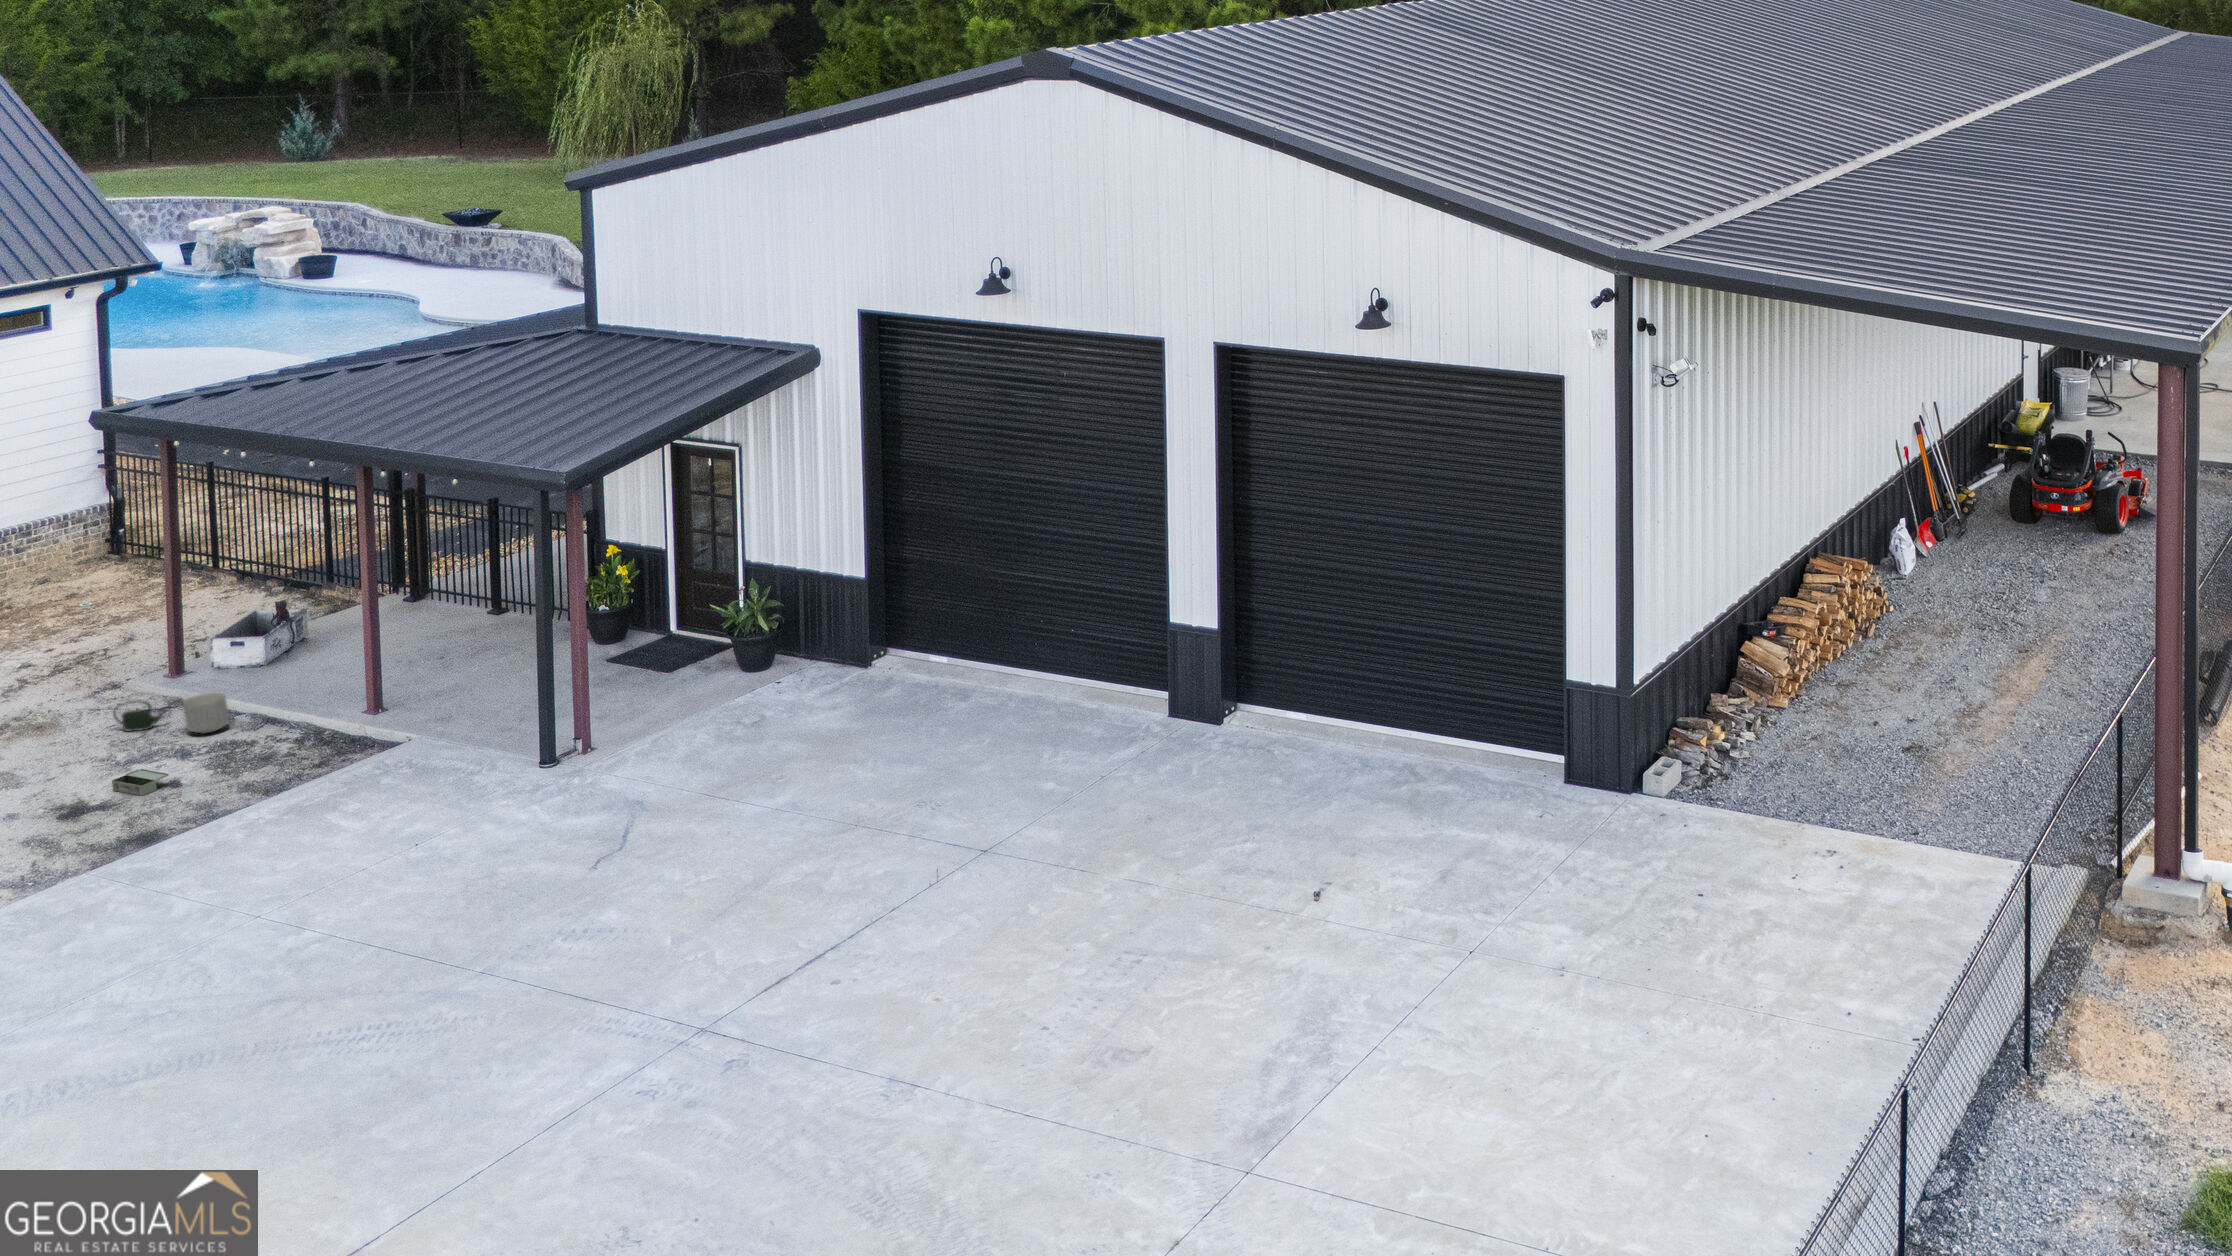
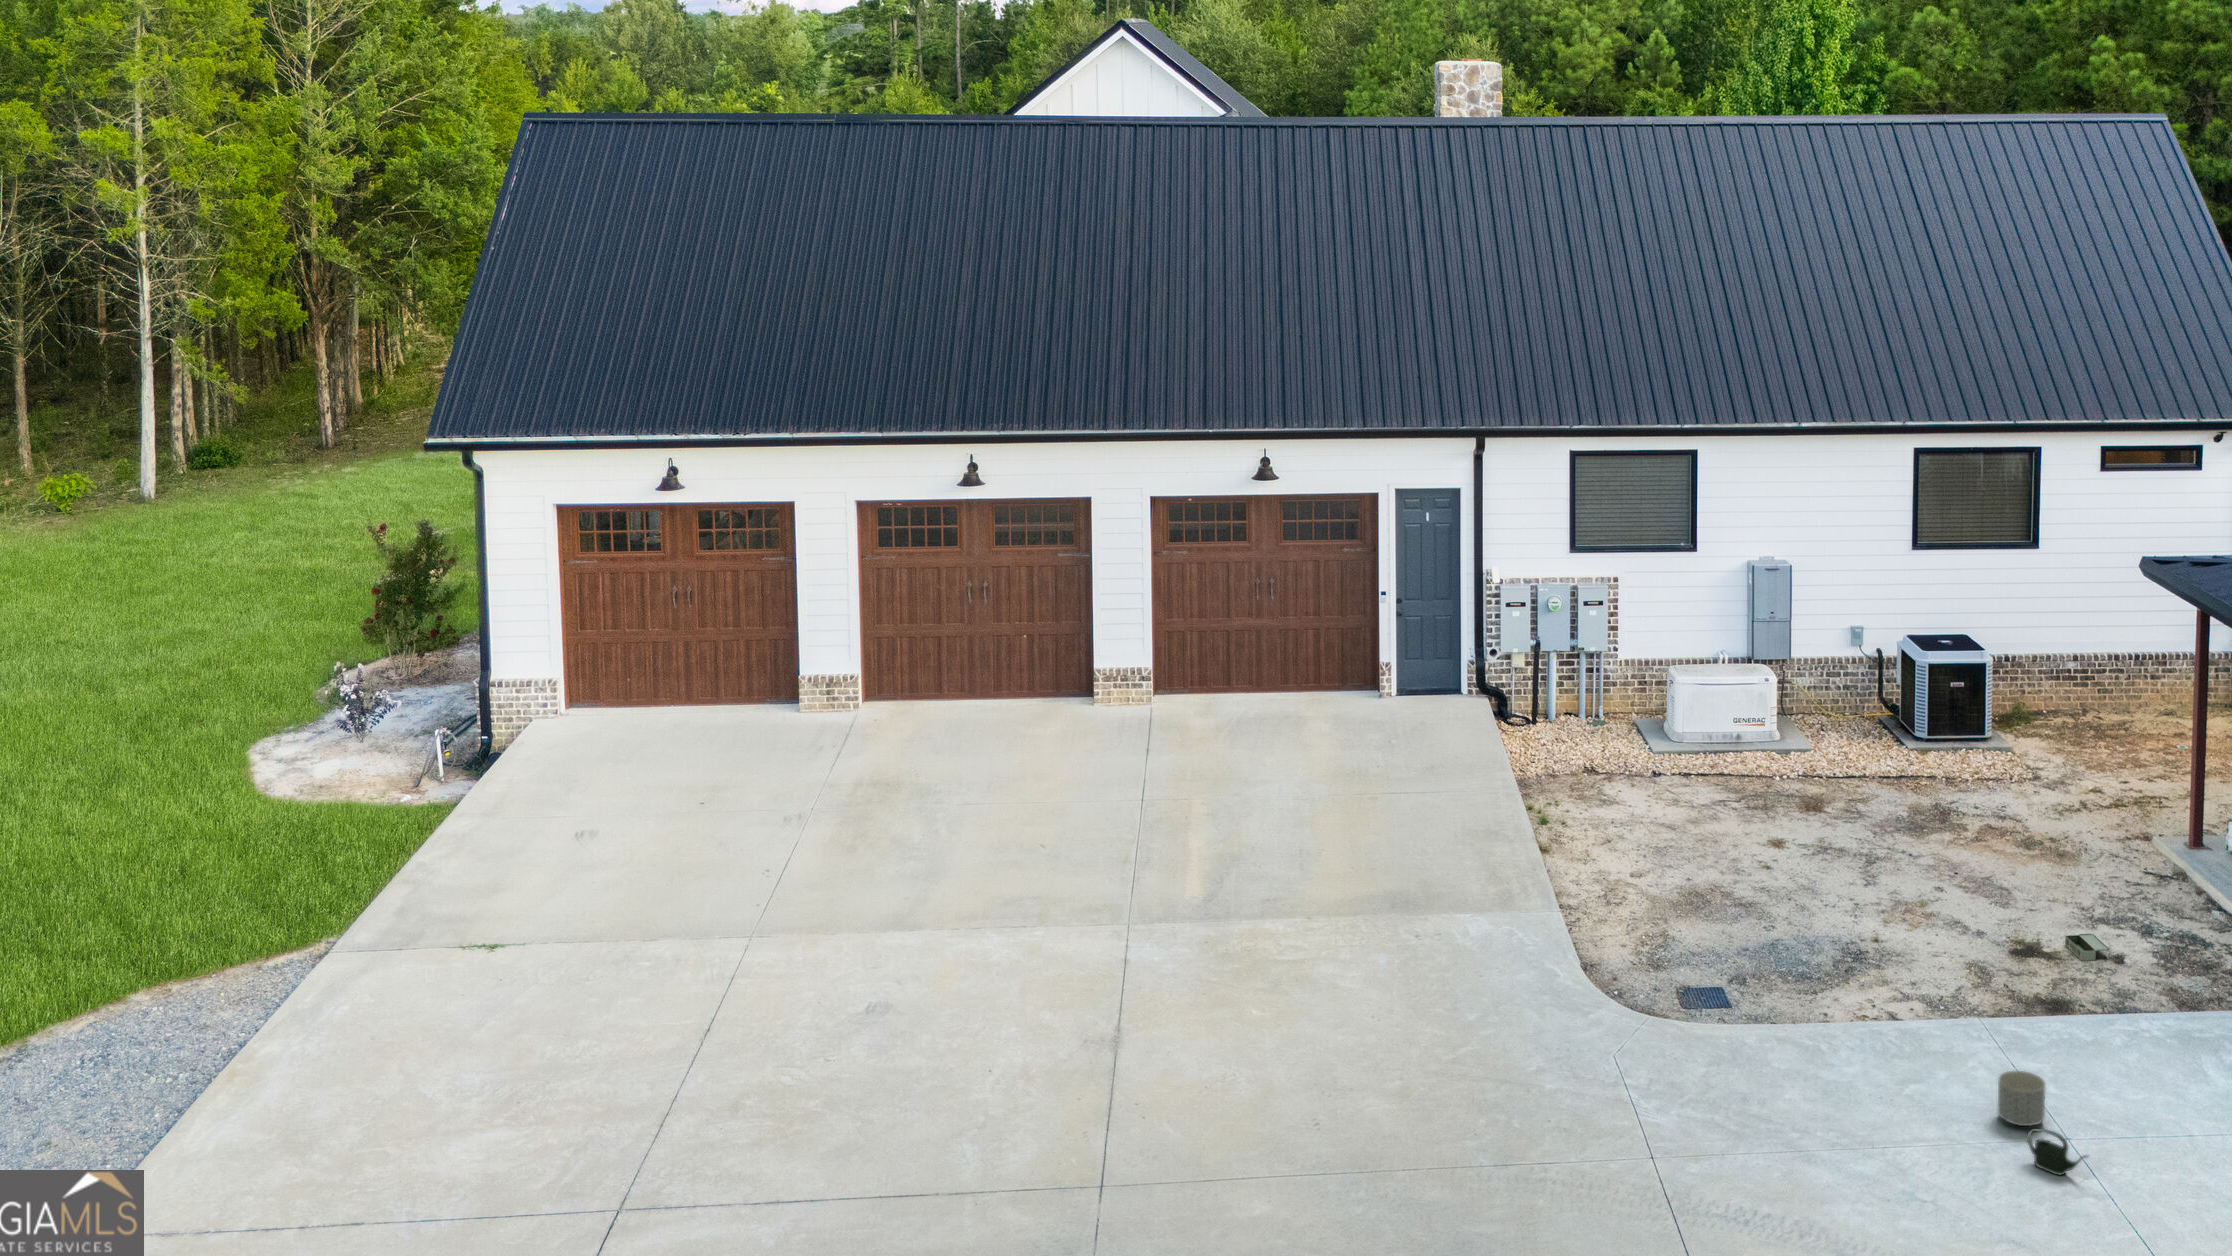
planter: present [183,693,229,734] -> present [1998,1070,2046,1126]
watering can: present [113,701,163,732] -> present [2027,1128,2087,1175]

